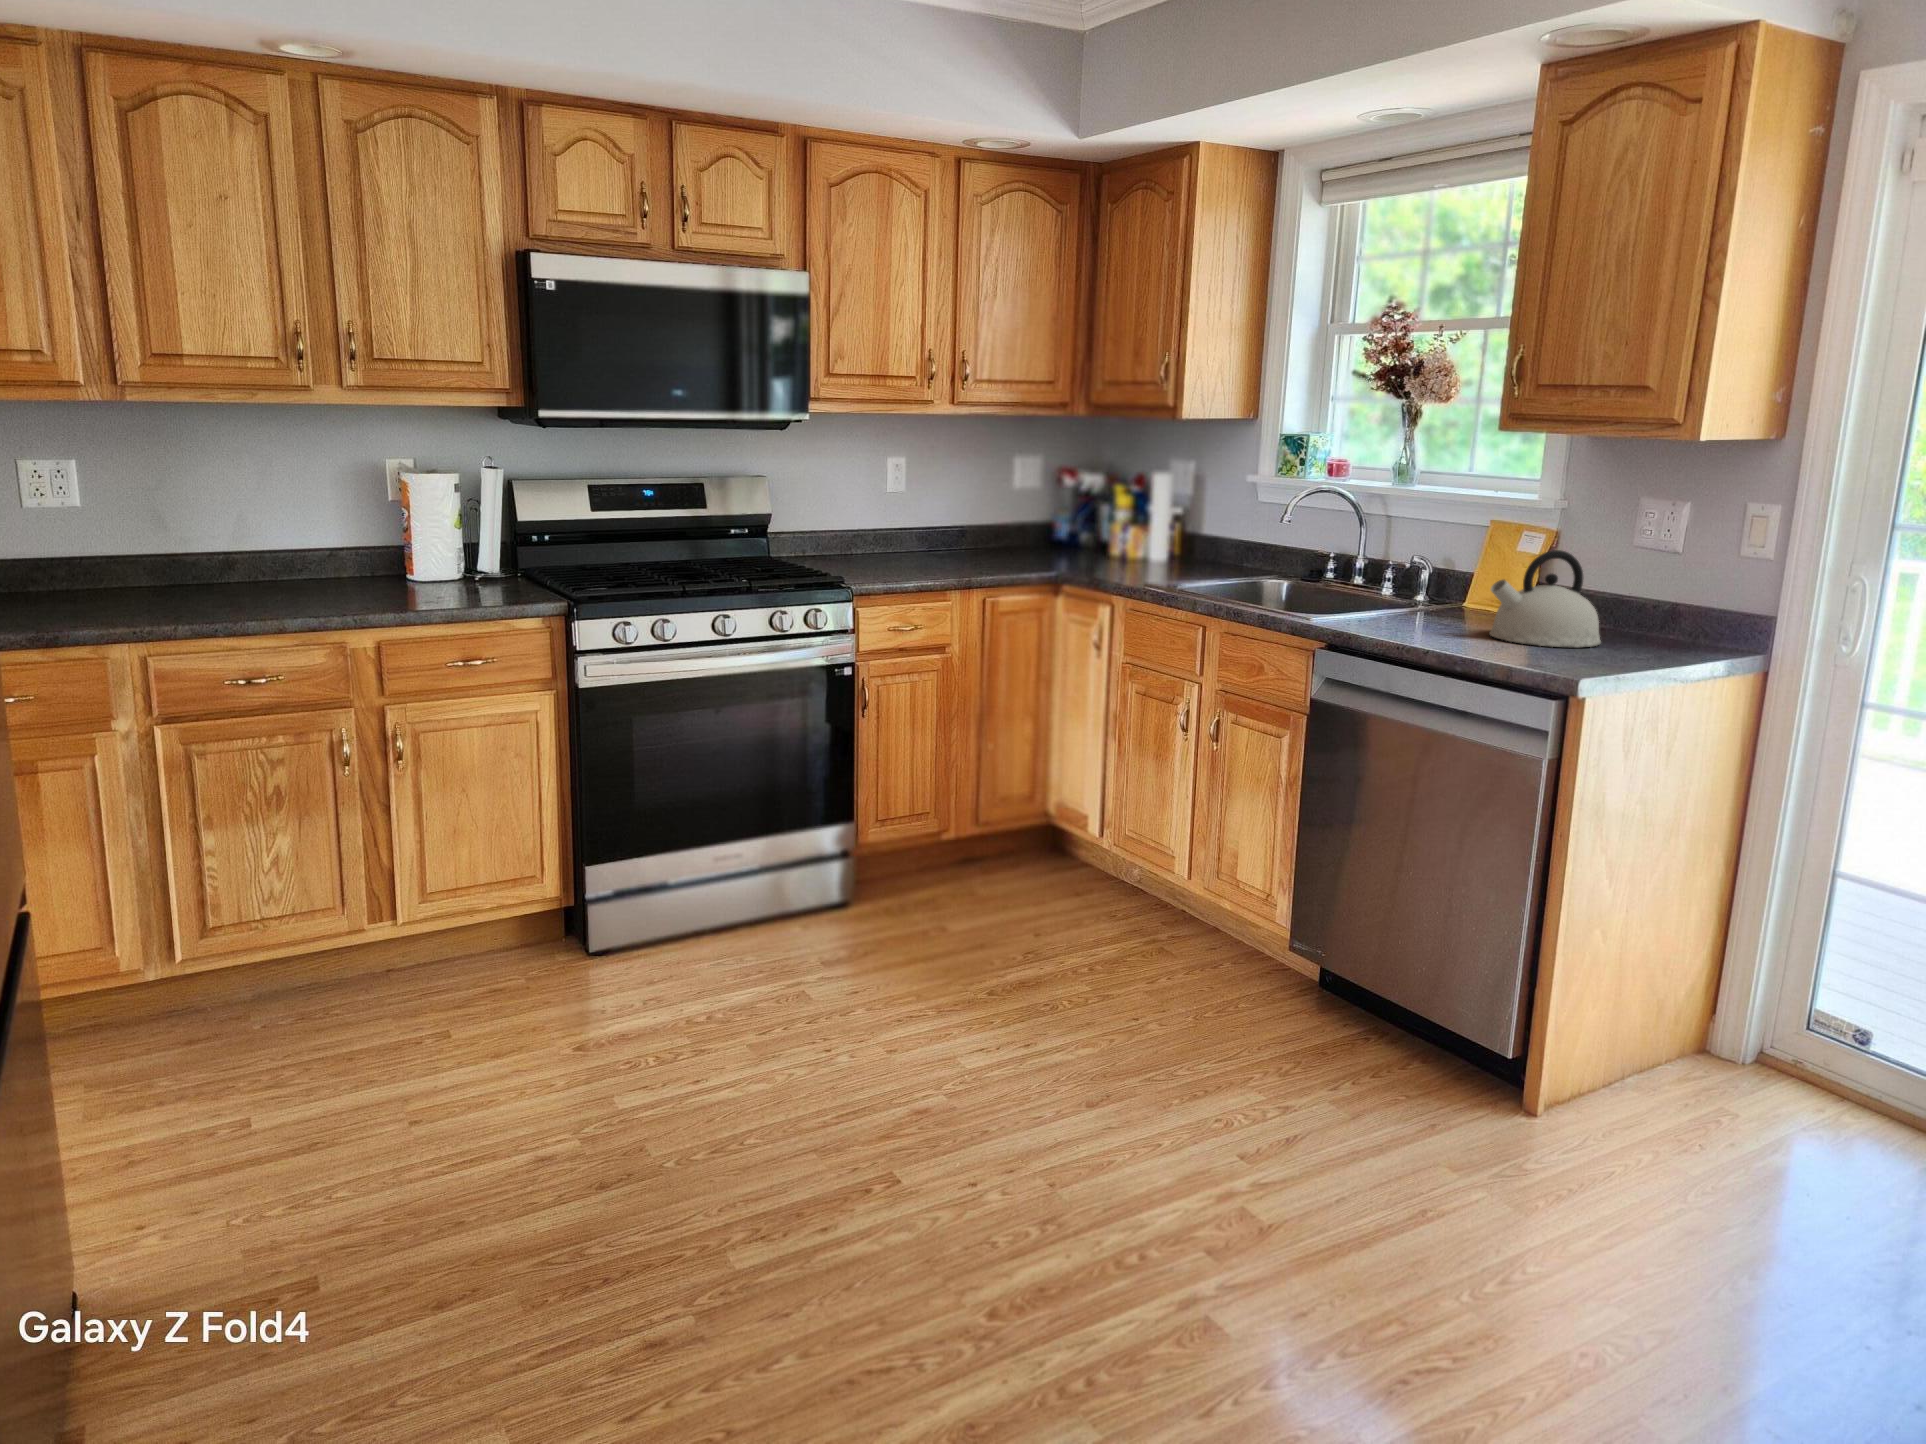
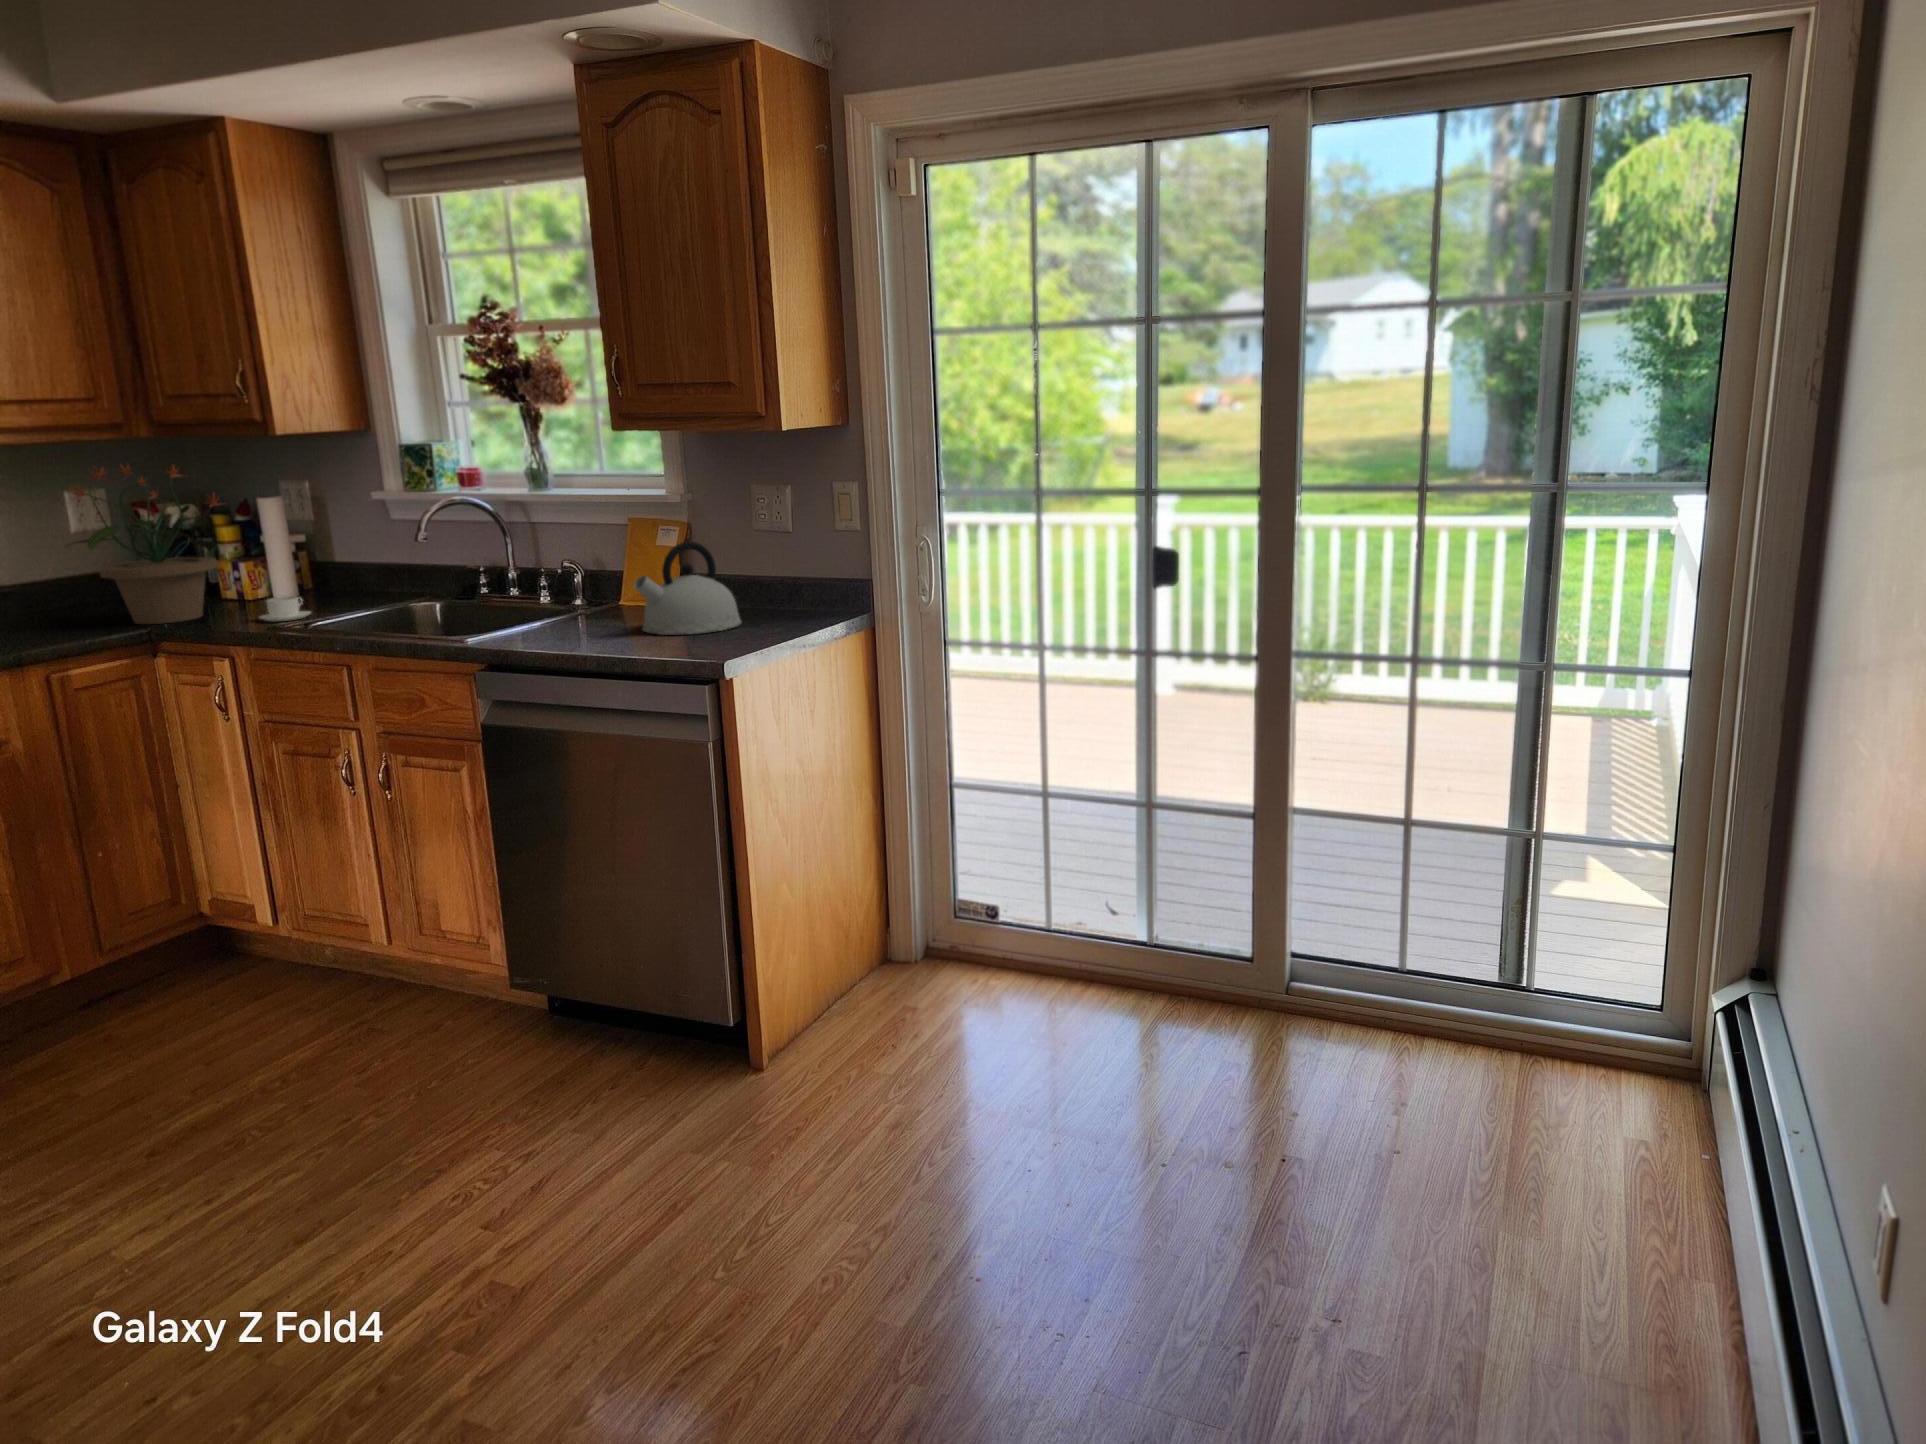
potted plant: none [1011,434,1133,570] -> present [72,465,222,624]
coffee cup: none [1139,560,1181,581] -> present [260,597,311,622]

